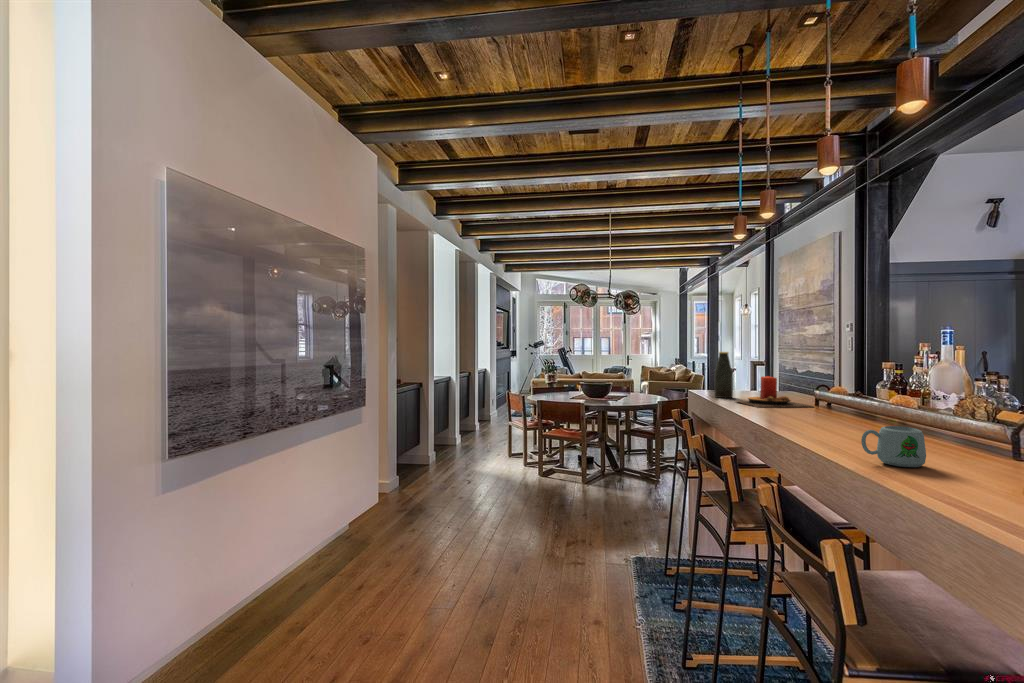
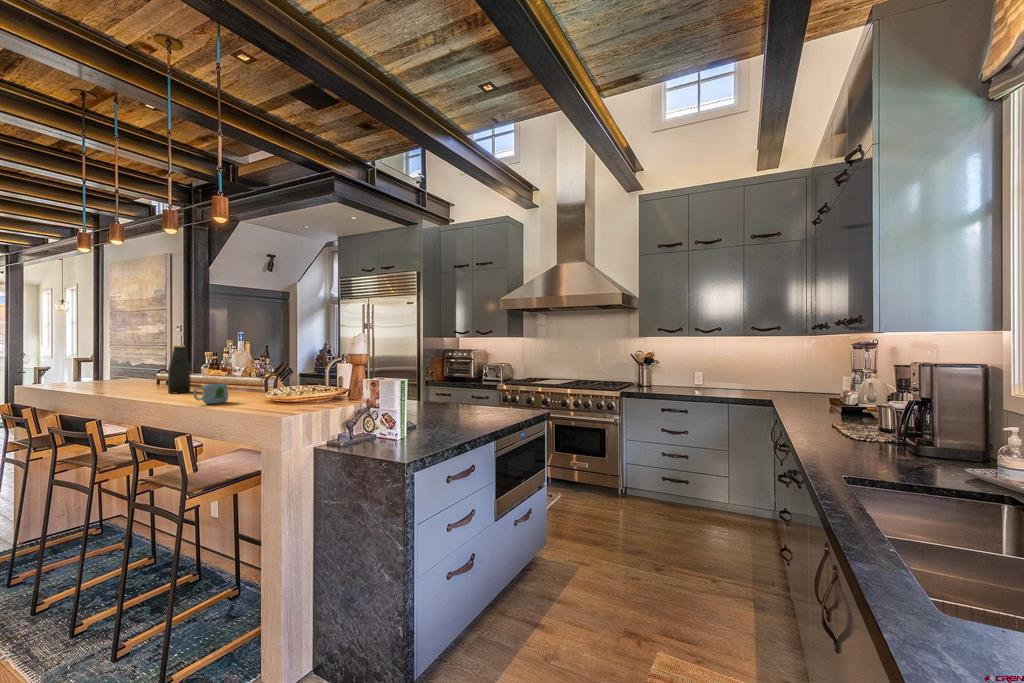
bottle: present [714,352,733,398] -> present [168,346,190,393]
candle: present [735,376,814,408] -> none [76,365,155,391]

